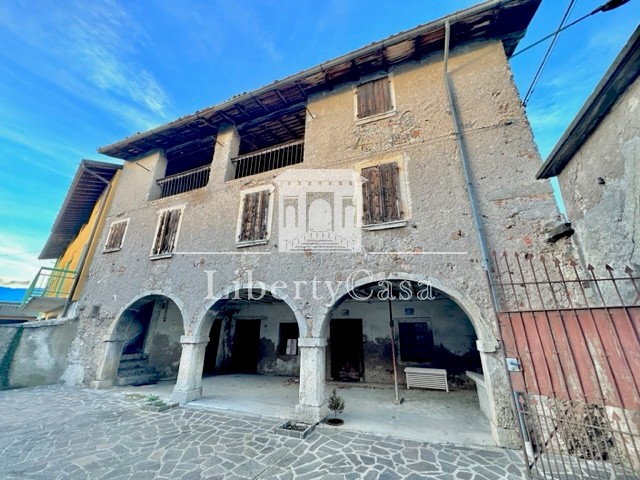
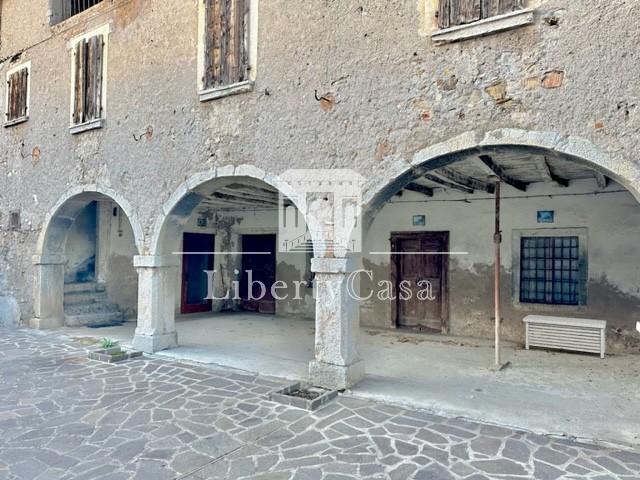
potted tree: present [326,390,345,426] -> none [357,338,394,396]

